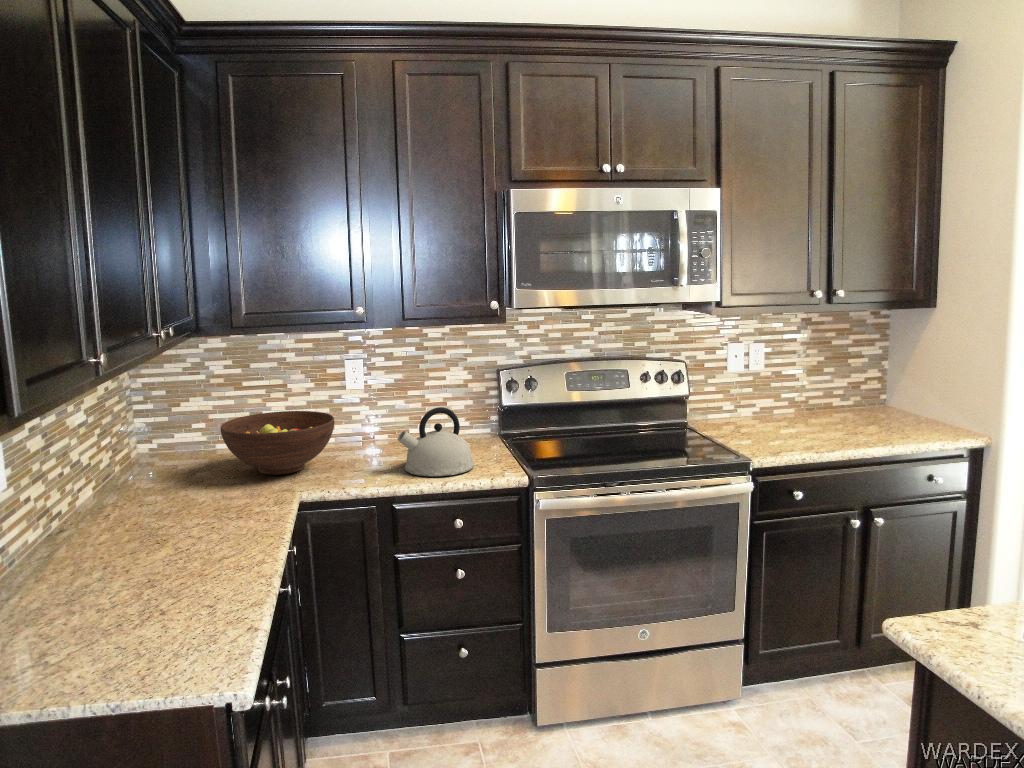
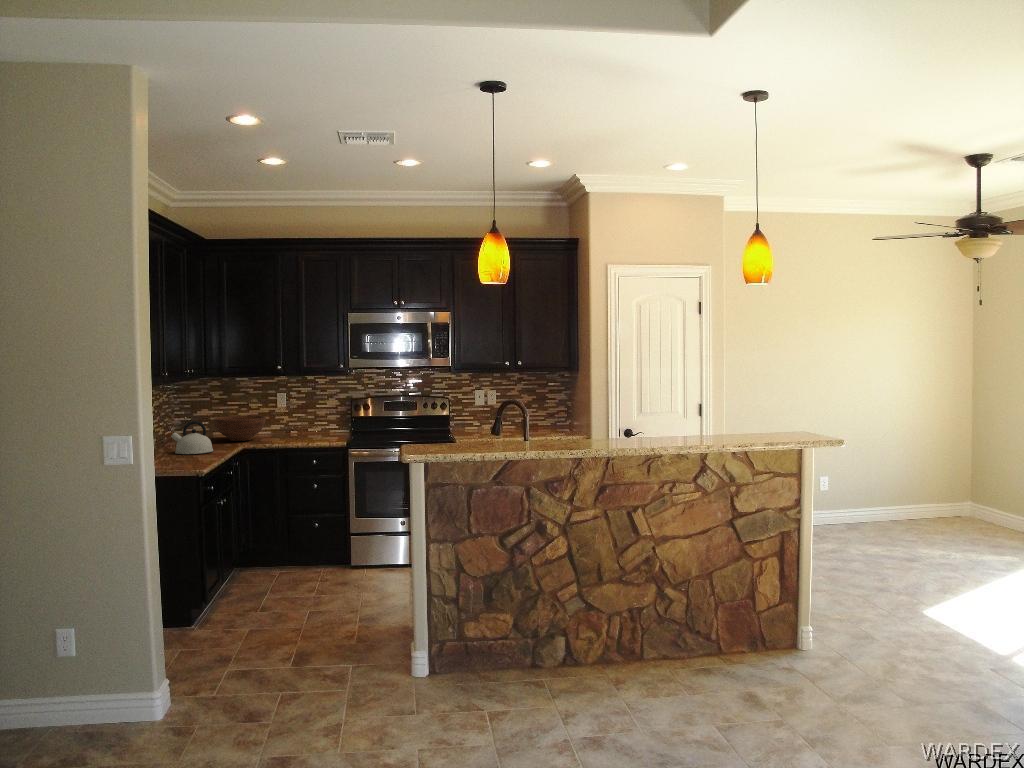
kettle: present [397,407,475,476] -> present [171,421,213,454]

